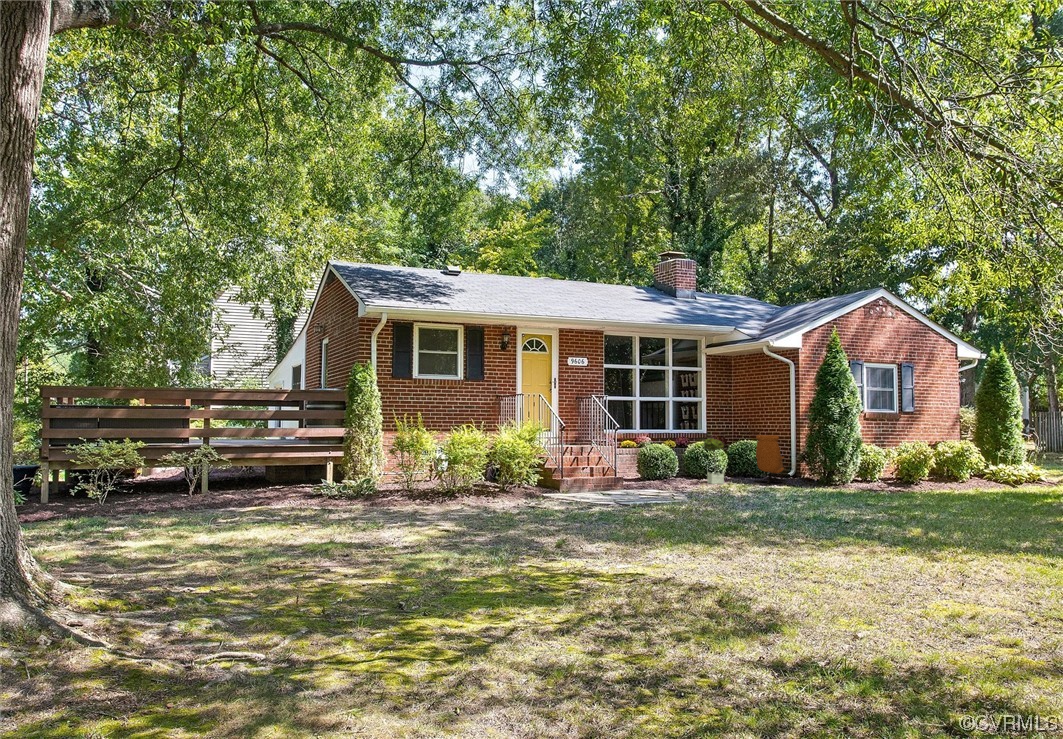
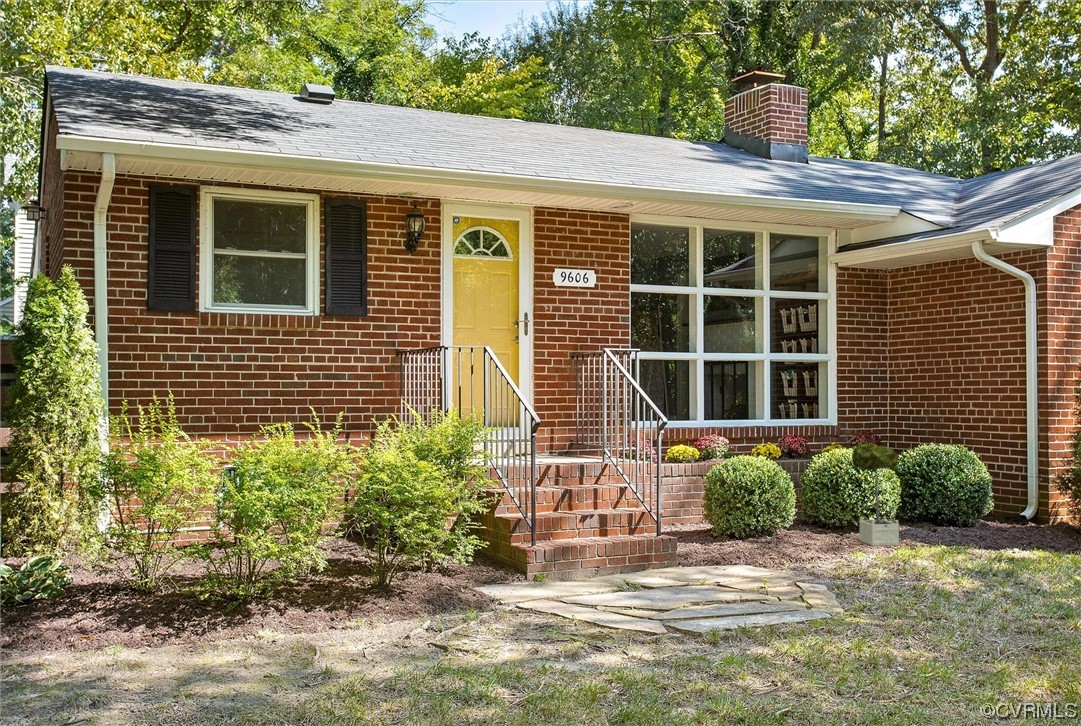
lounge chair: present [756,435,784,483] -> none [960,434,1033,544]

